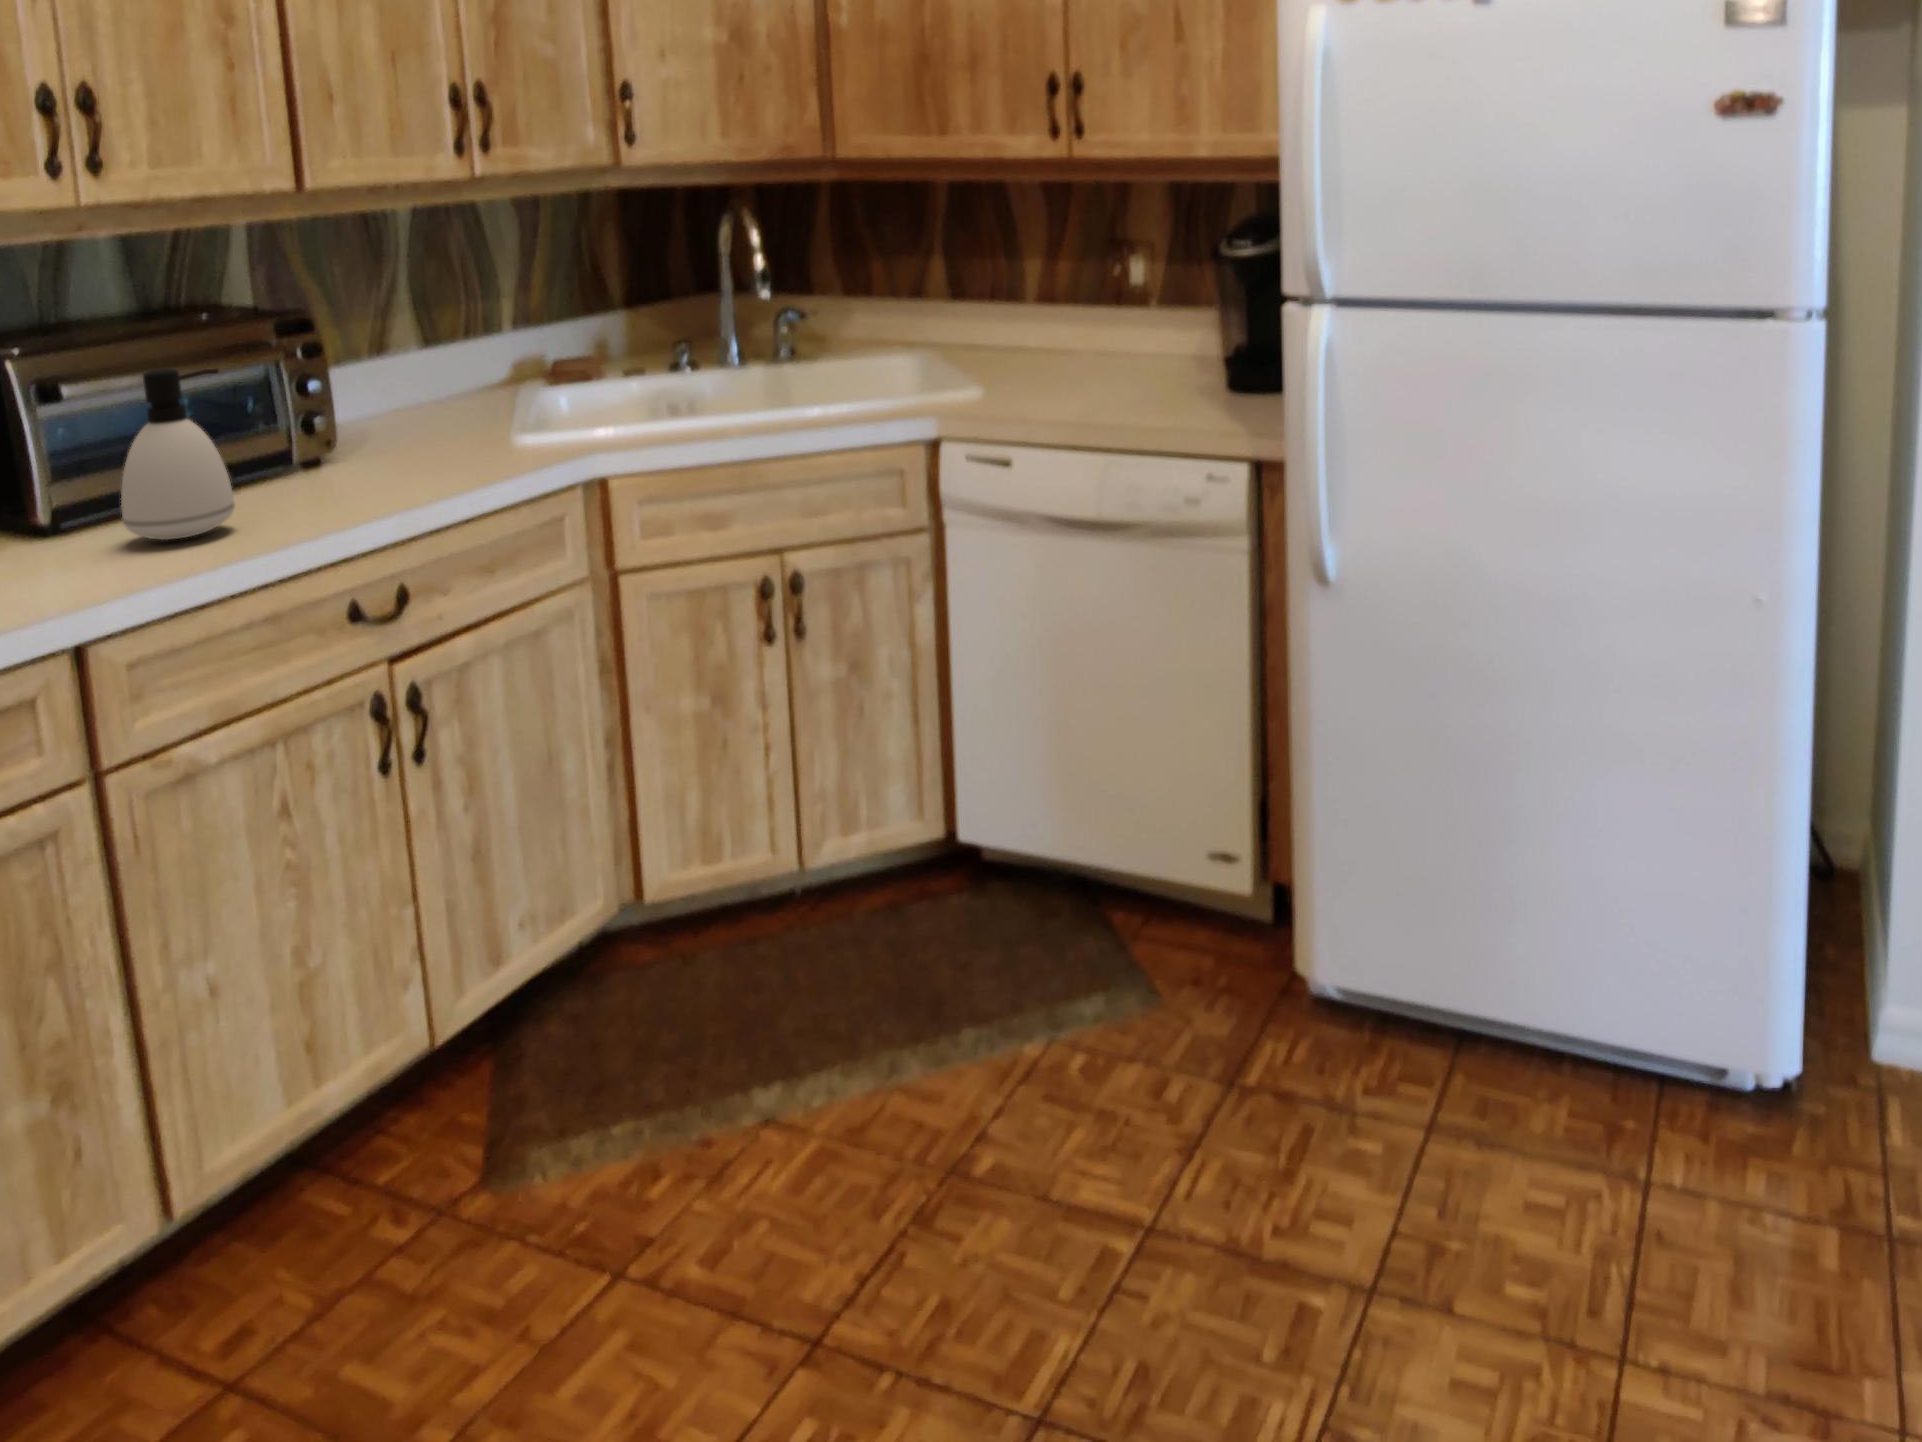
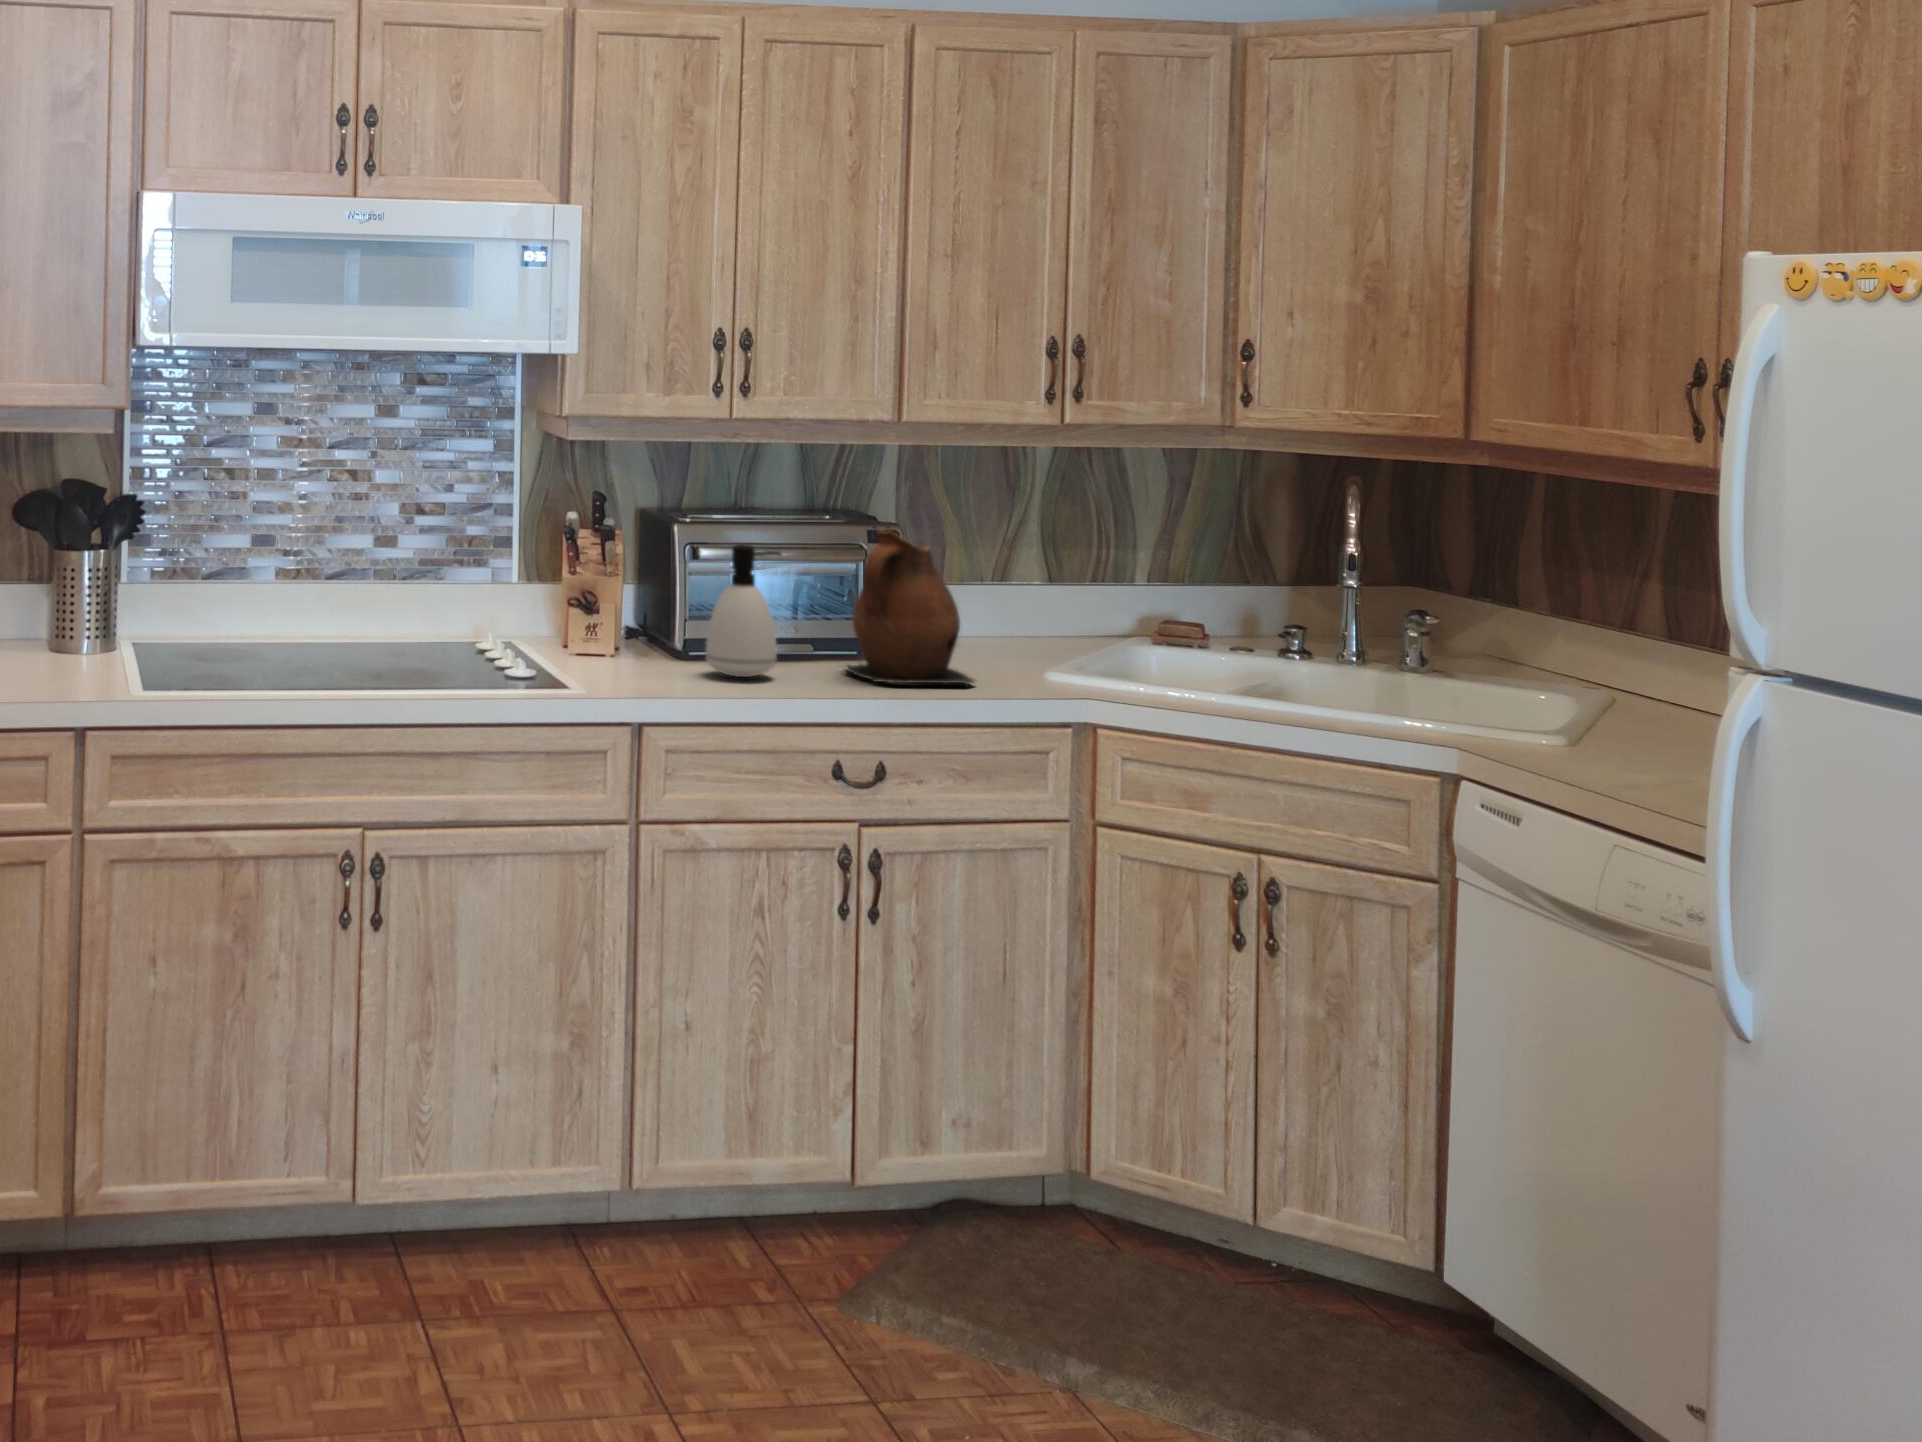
ceramic pitcher: none [290,319,475,497] -> present [847,530,975,684]

